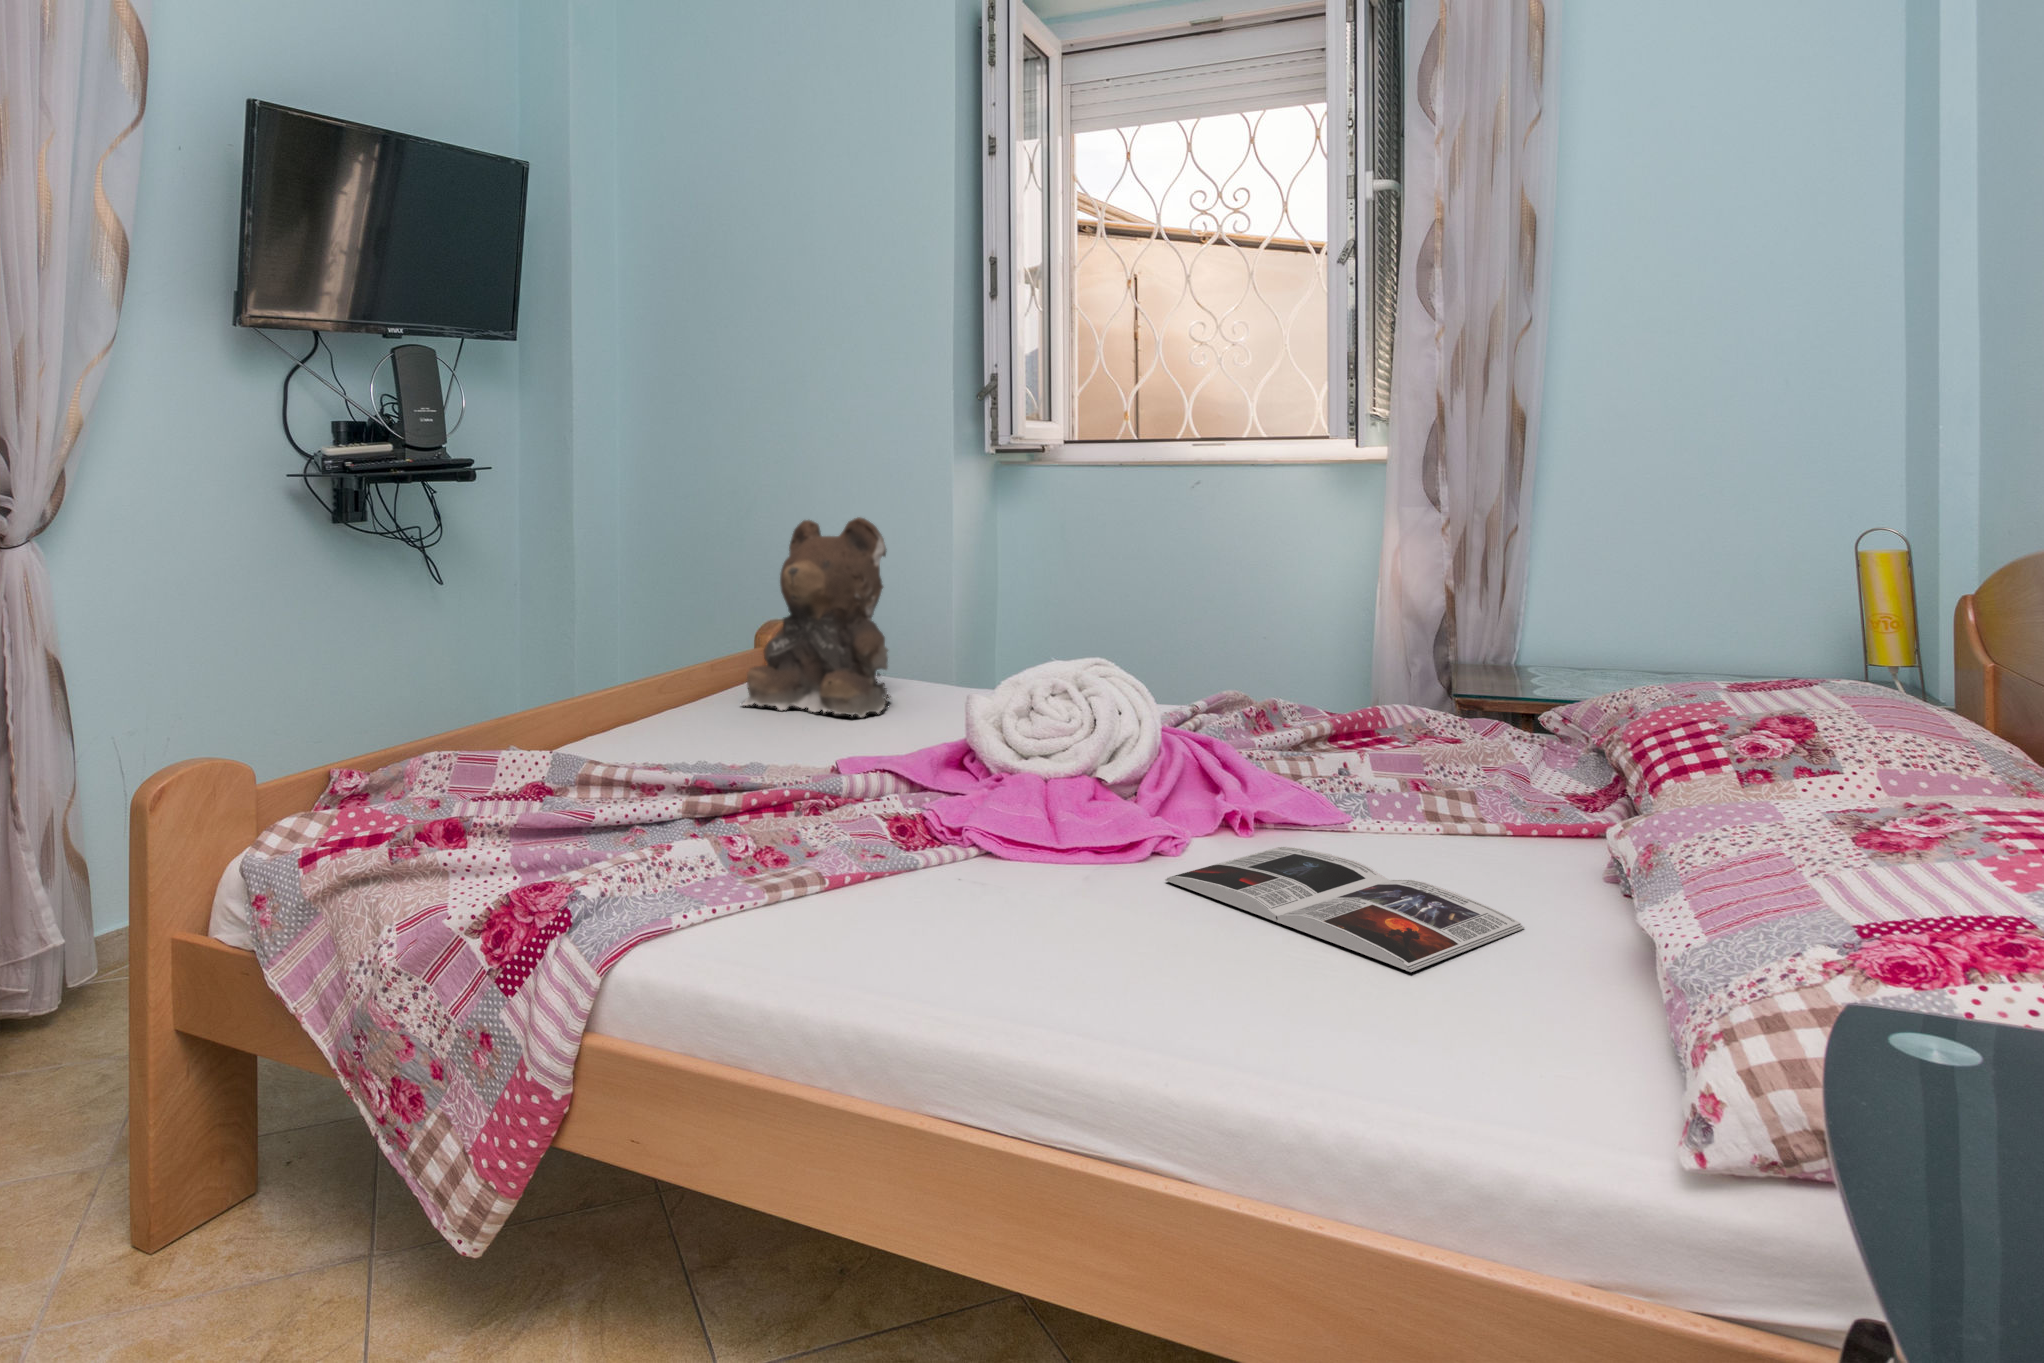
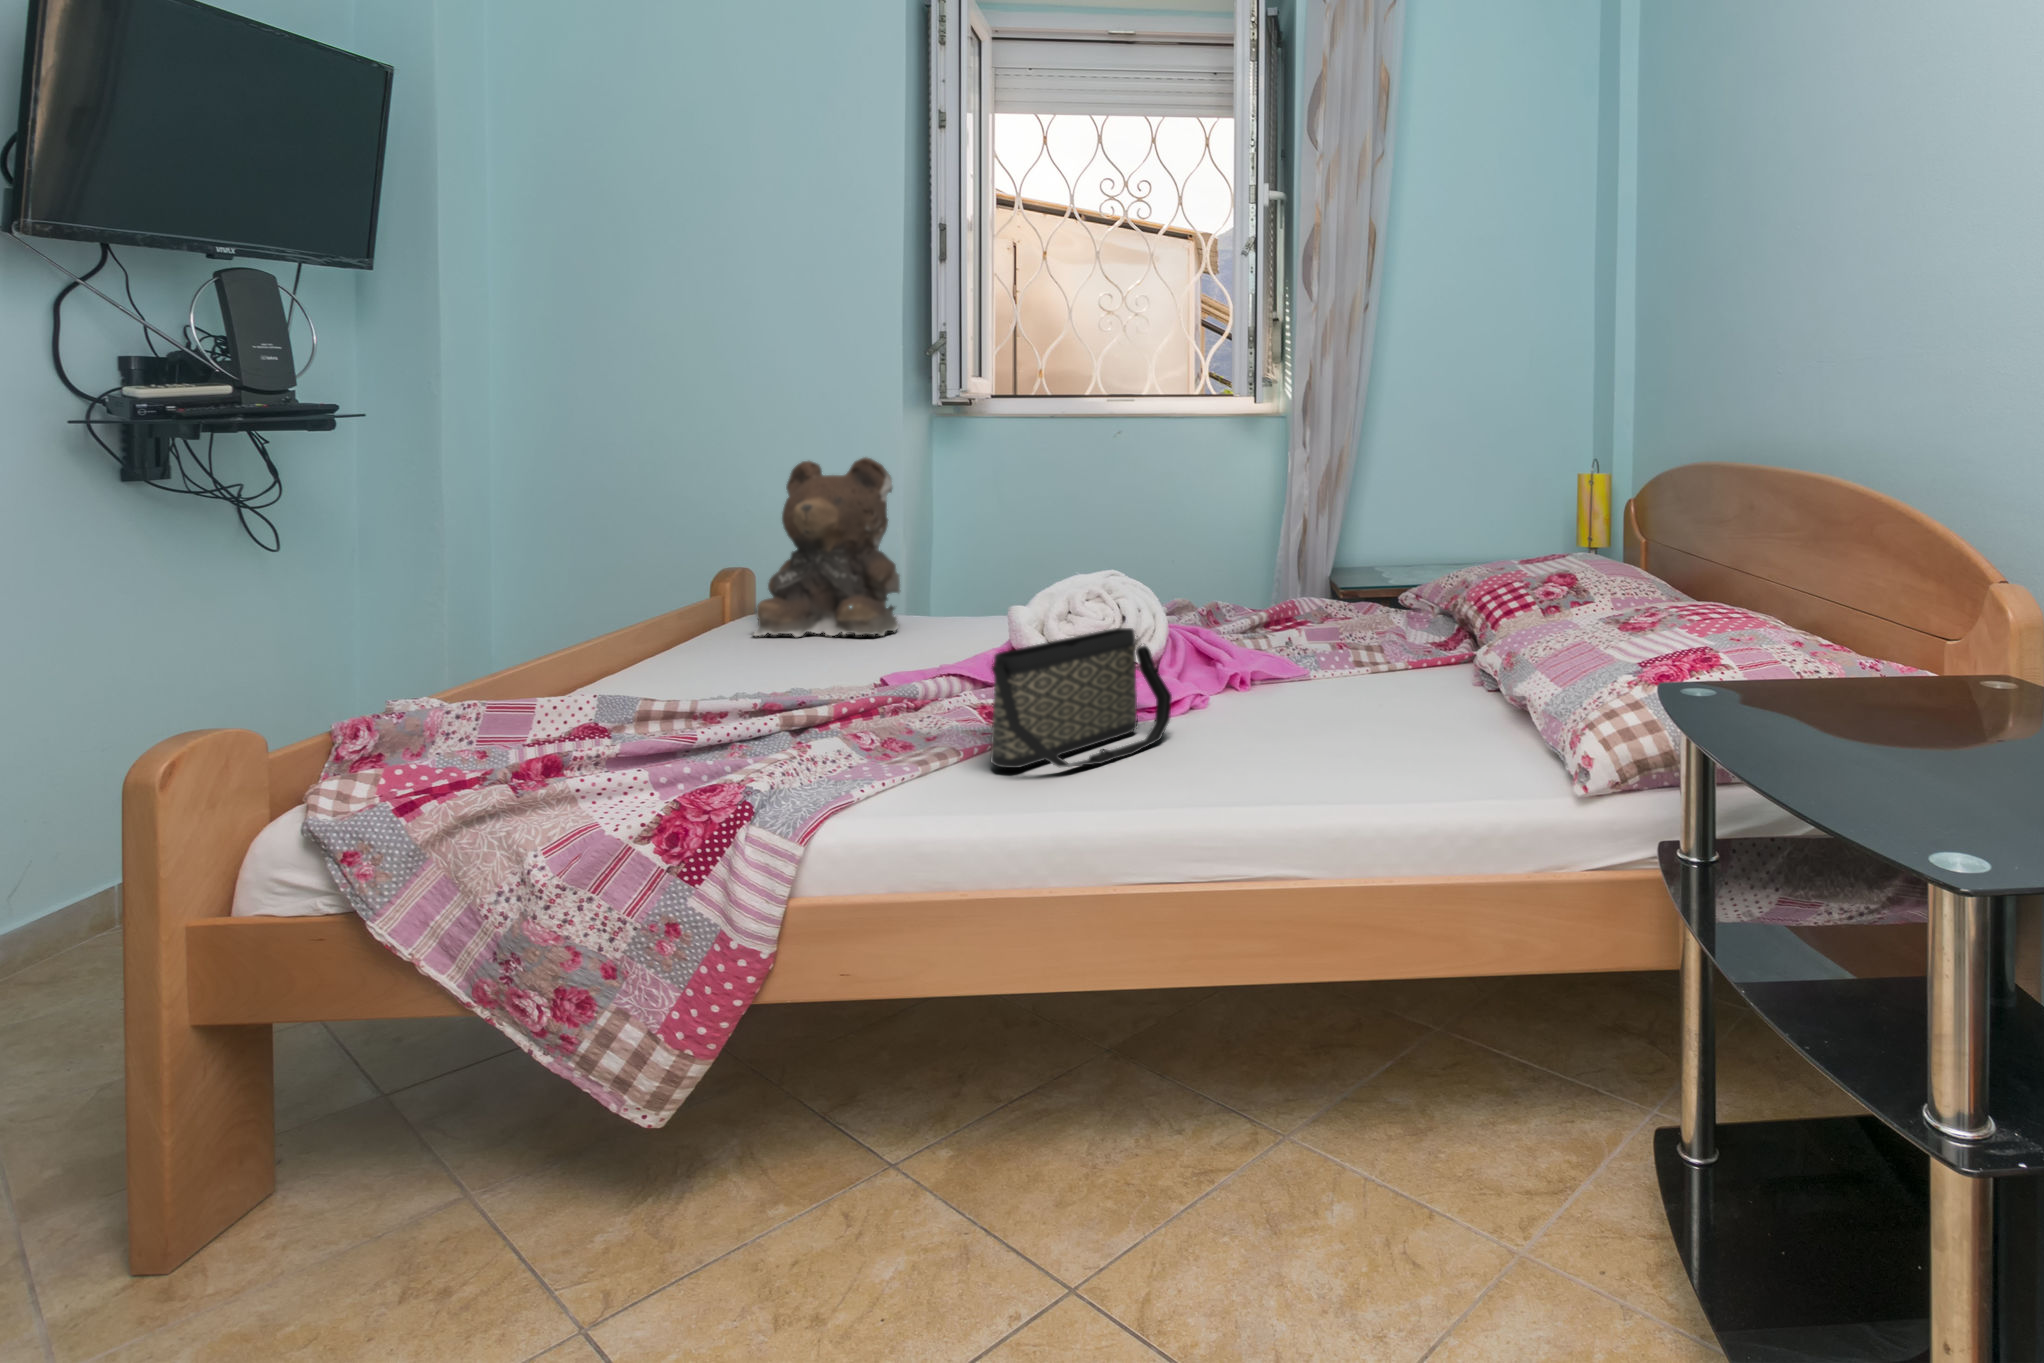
handbag: none [846,746,1096,926] -> present [991,628,1172,768]
magazine: present [1165,847,1525,972] -> none [1213,687,1447,745]

